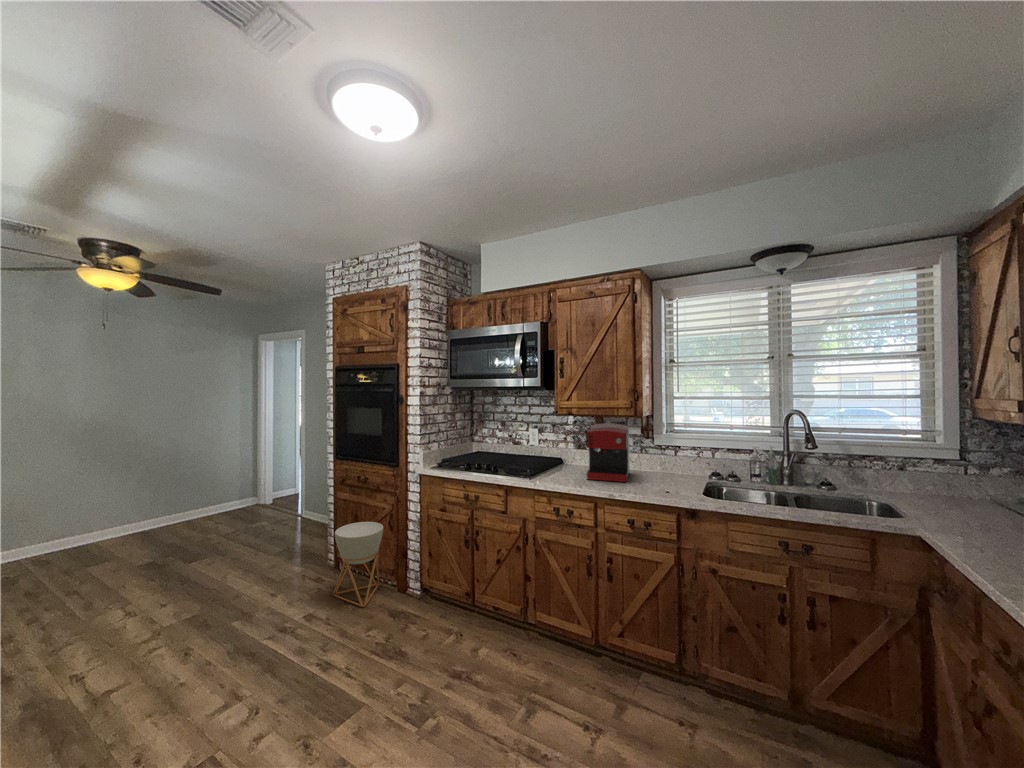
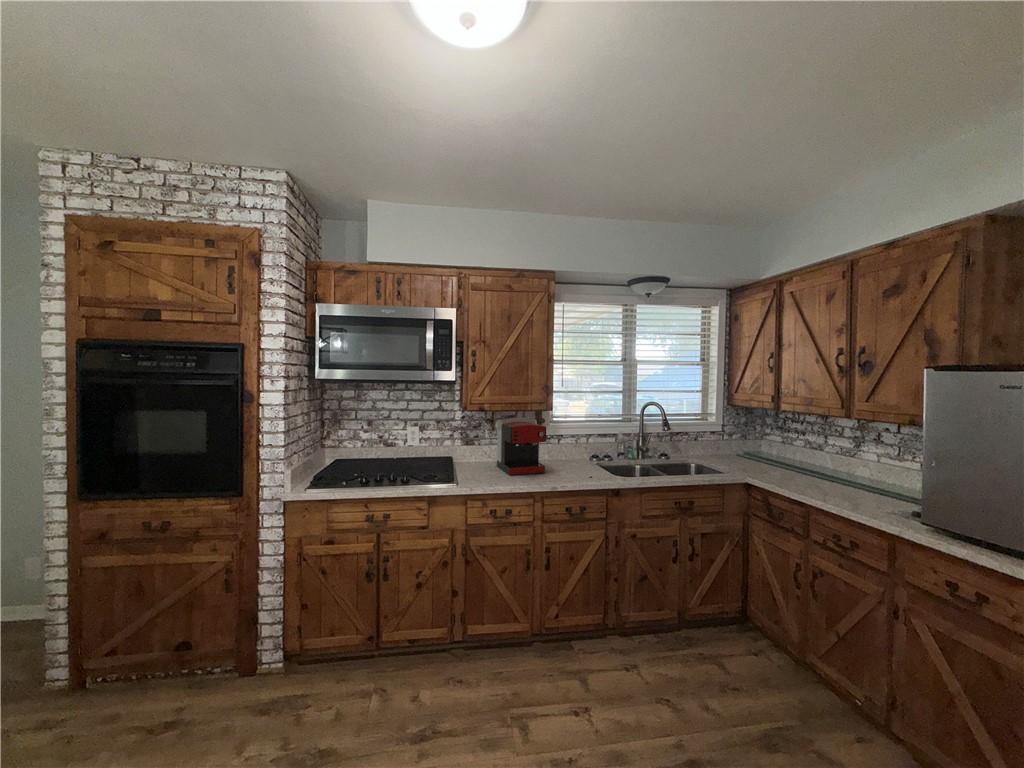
planter: present [333,522,383,607] -> none [115,587,219,733]

